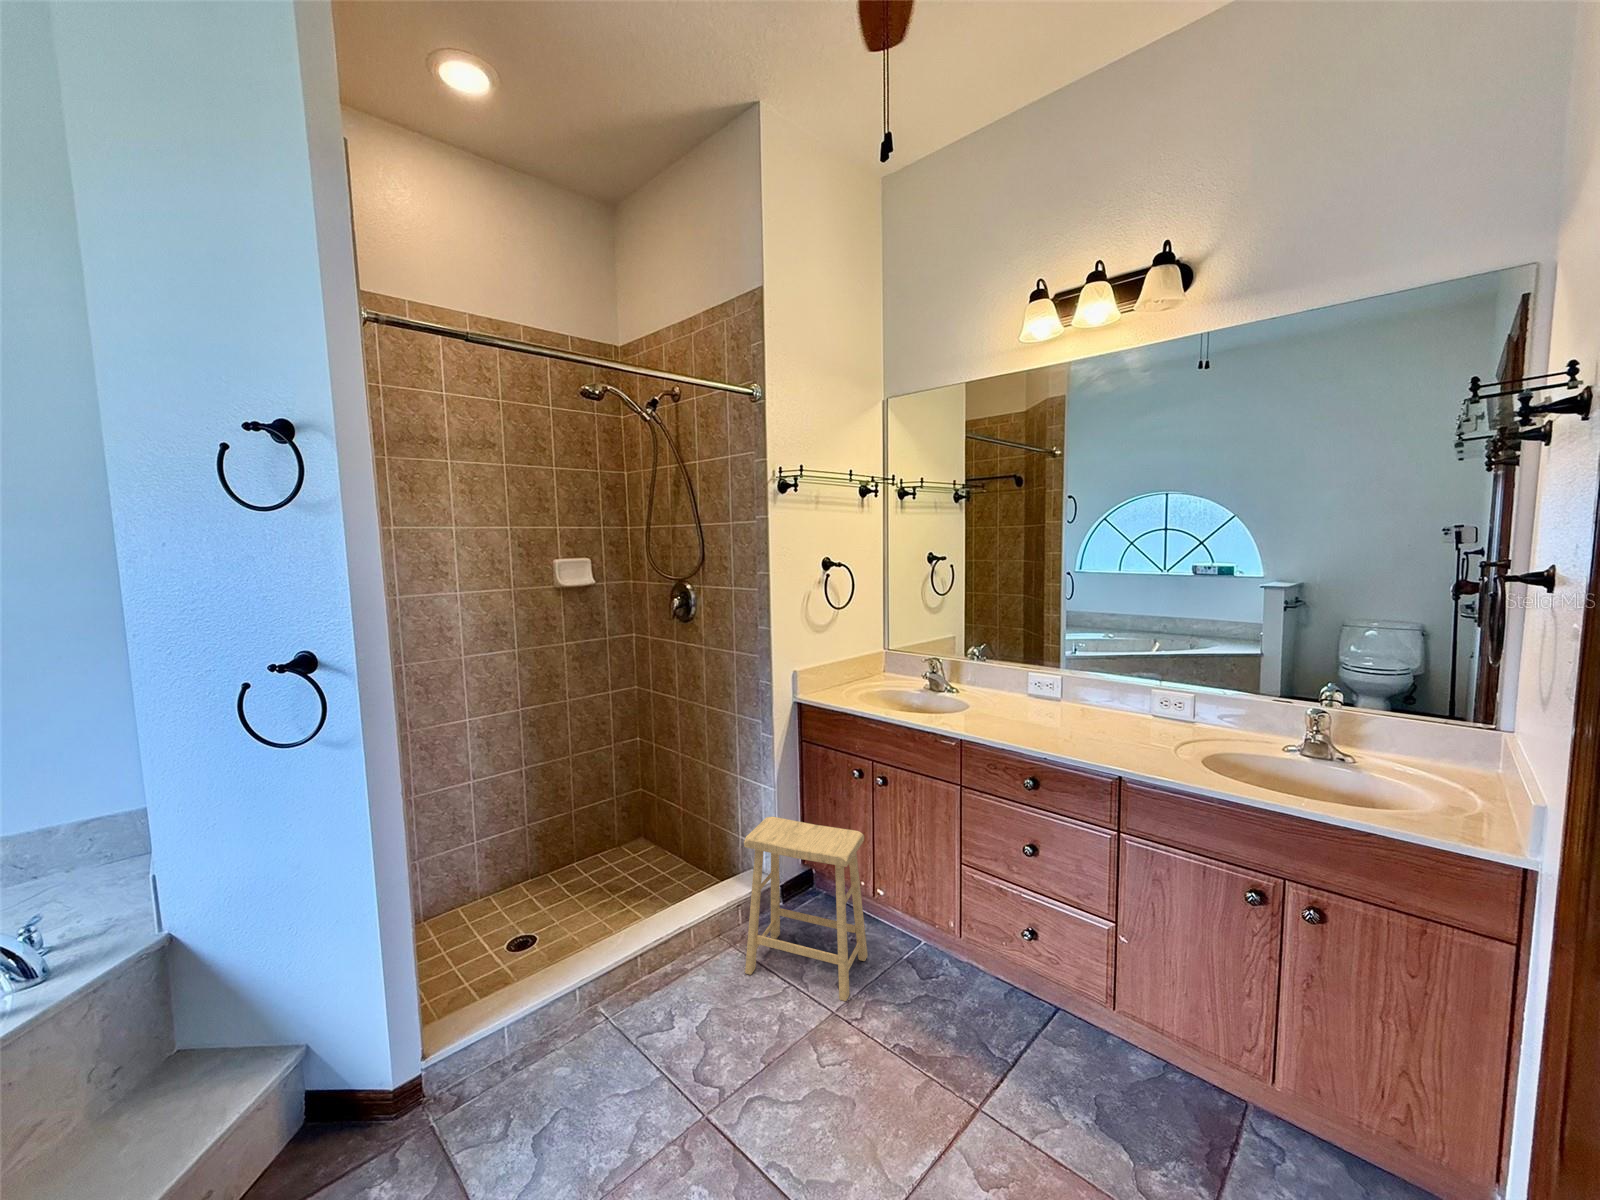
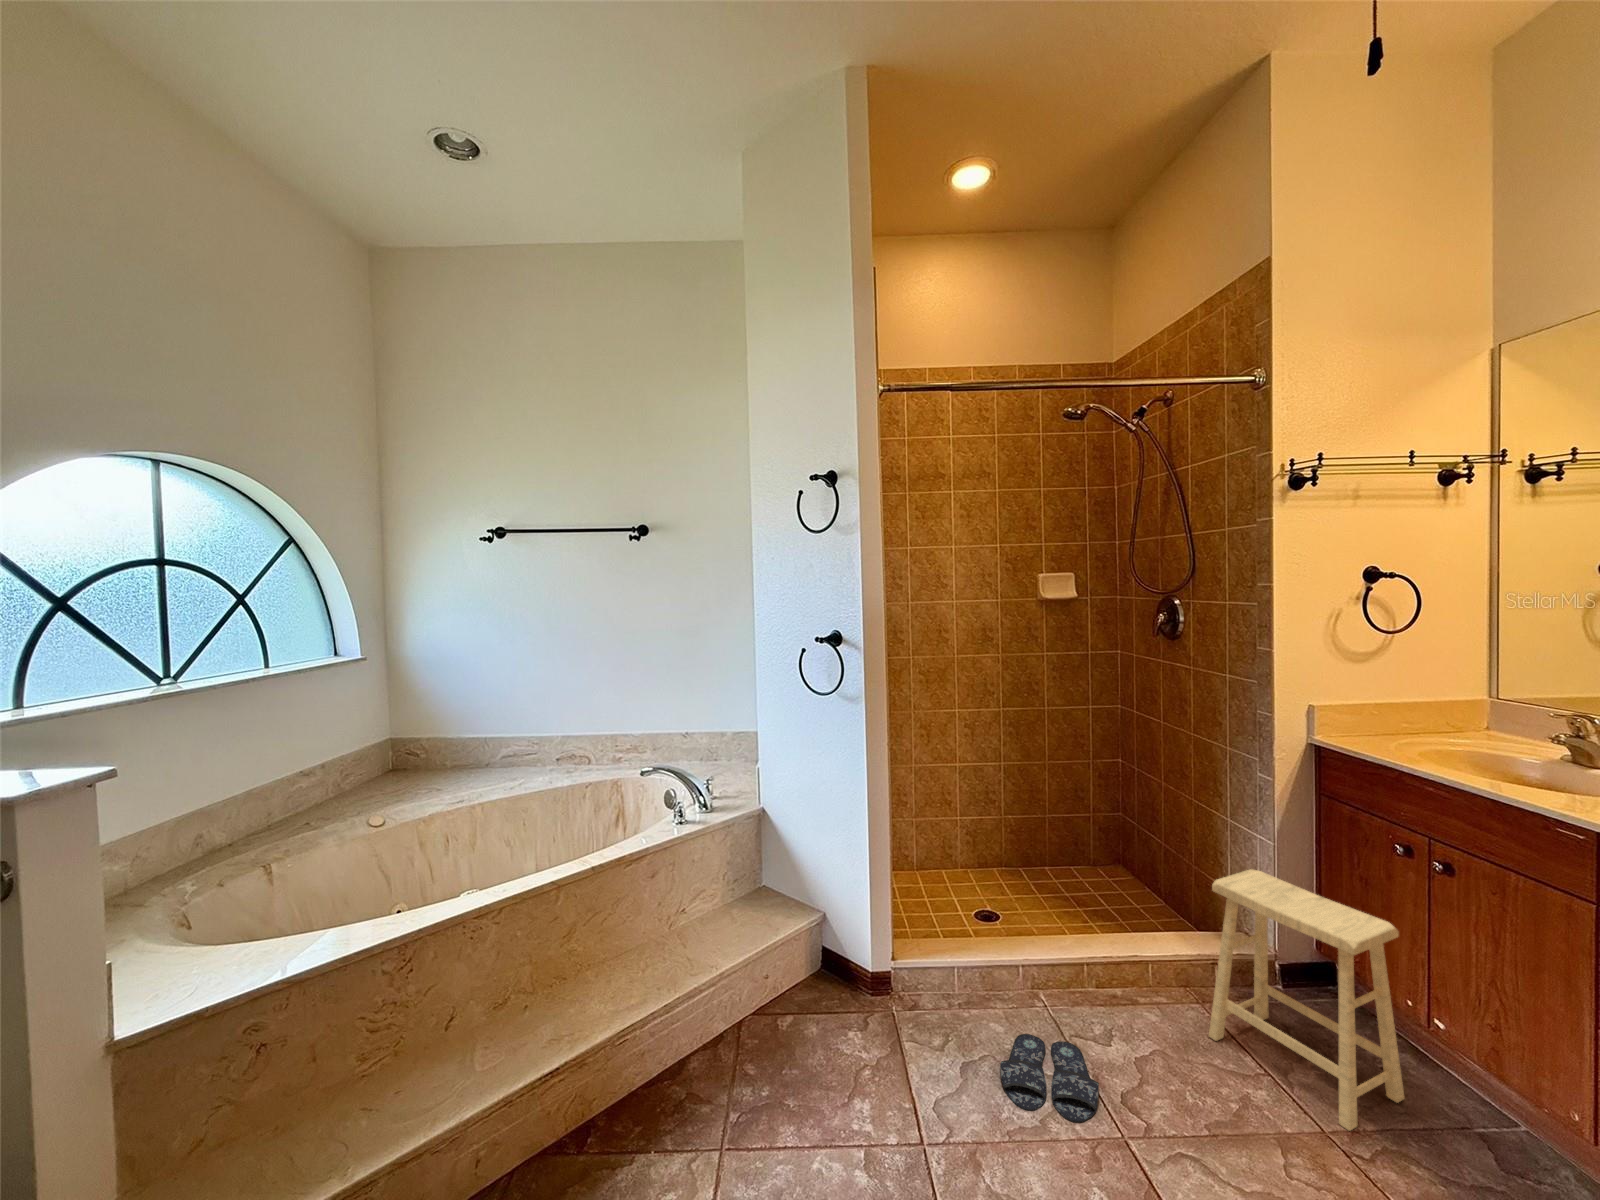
slippers: none [576,1046,676,1152] -> present [1000,1034,1099,1123]

